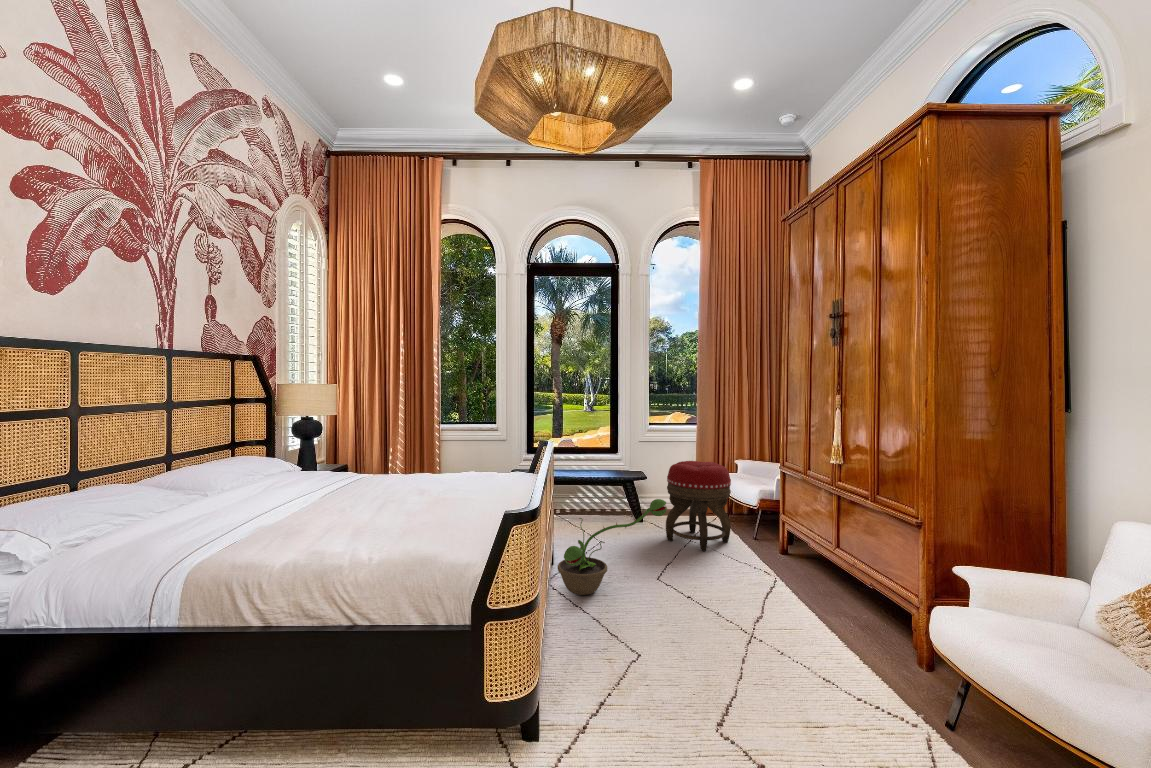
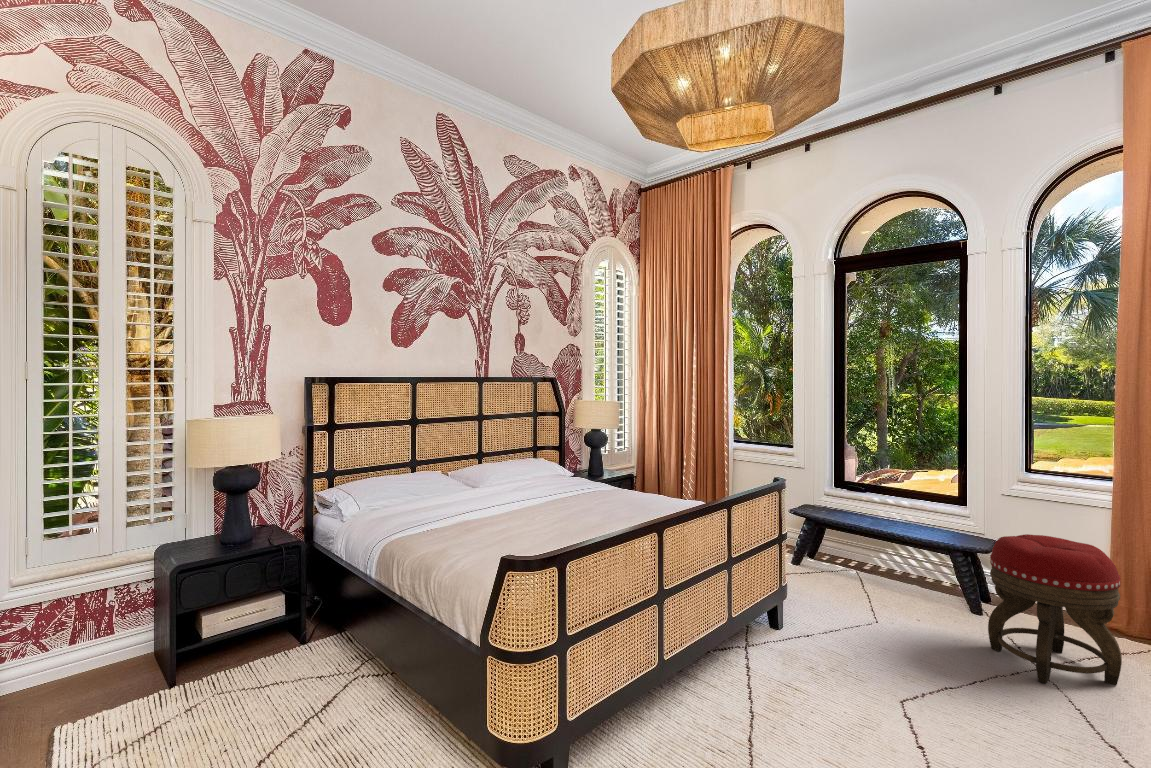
decorative plant: present [558,499,667,595] -> none [726,574,899,670]

